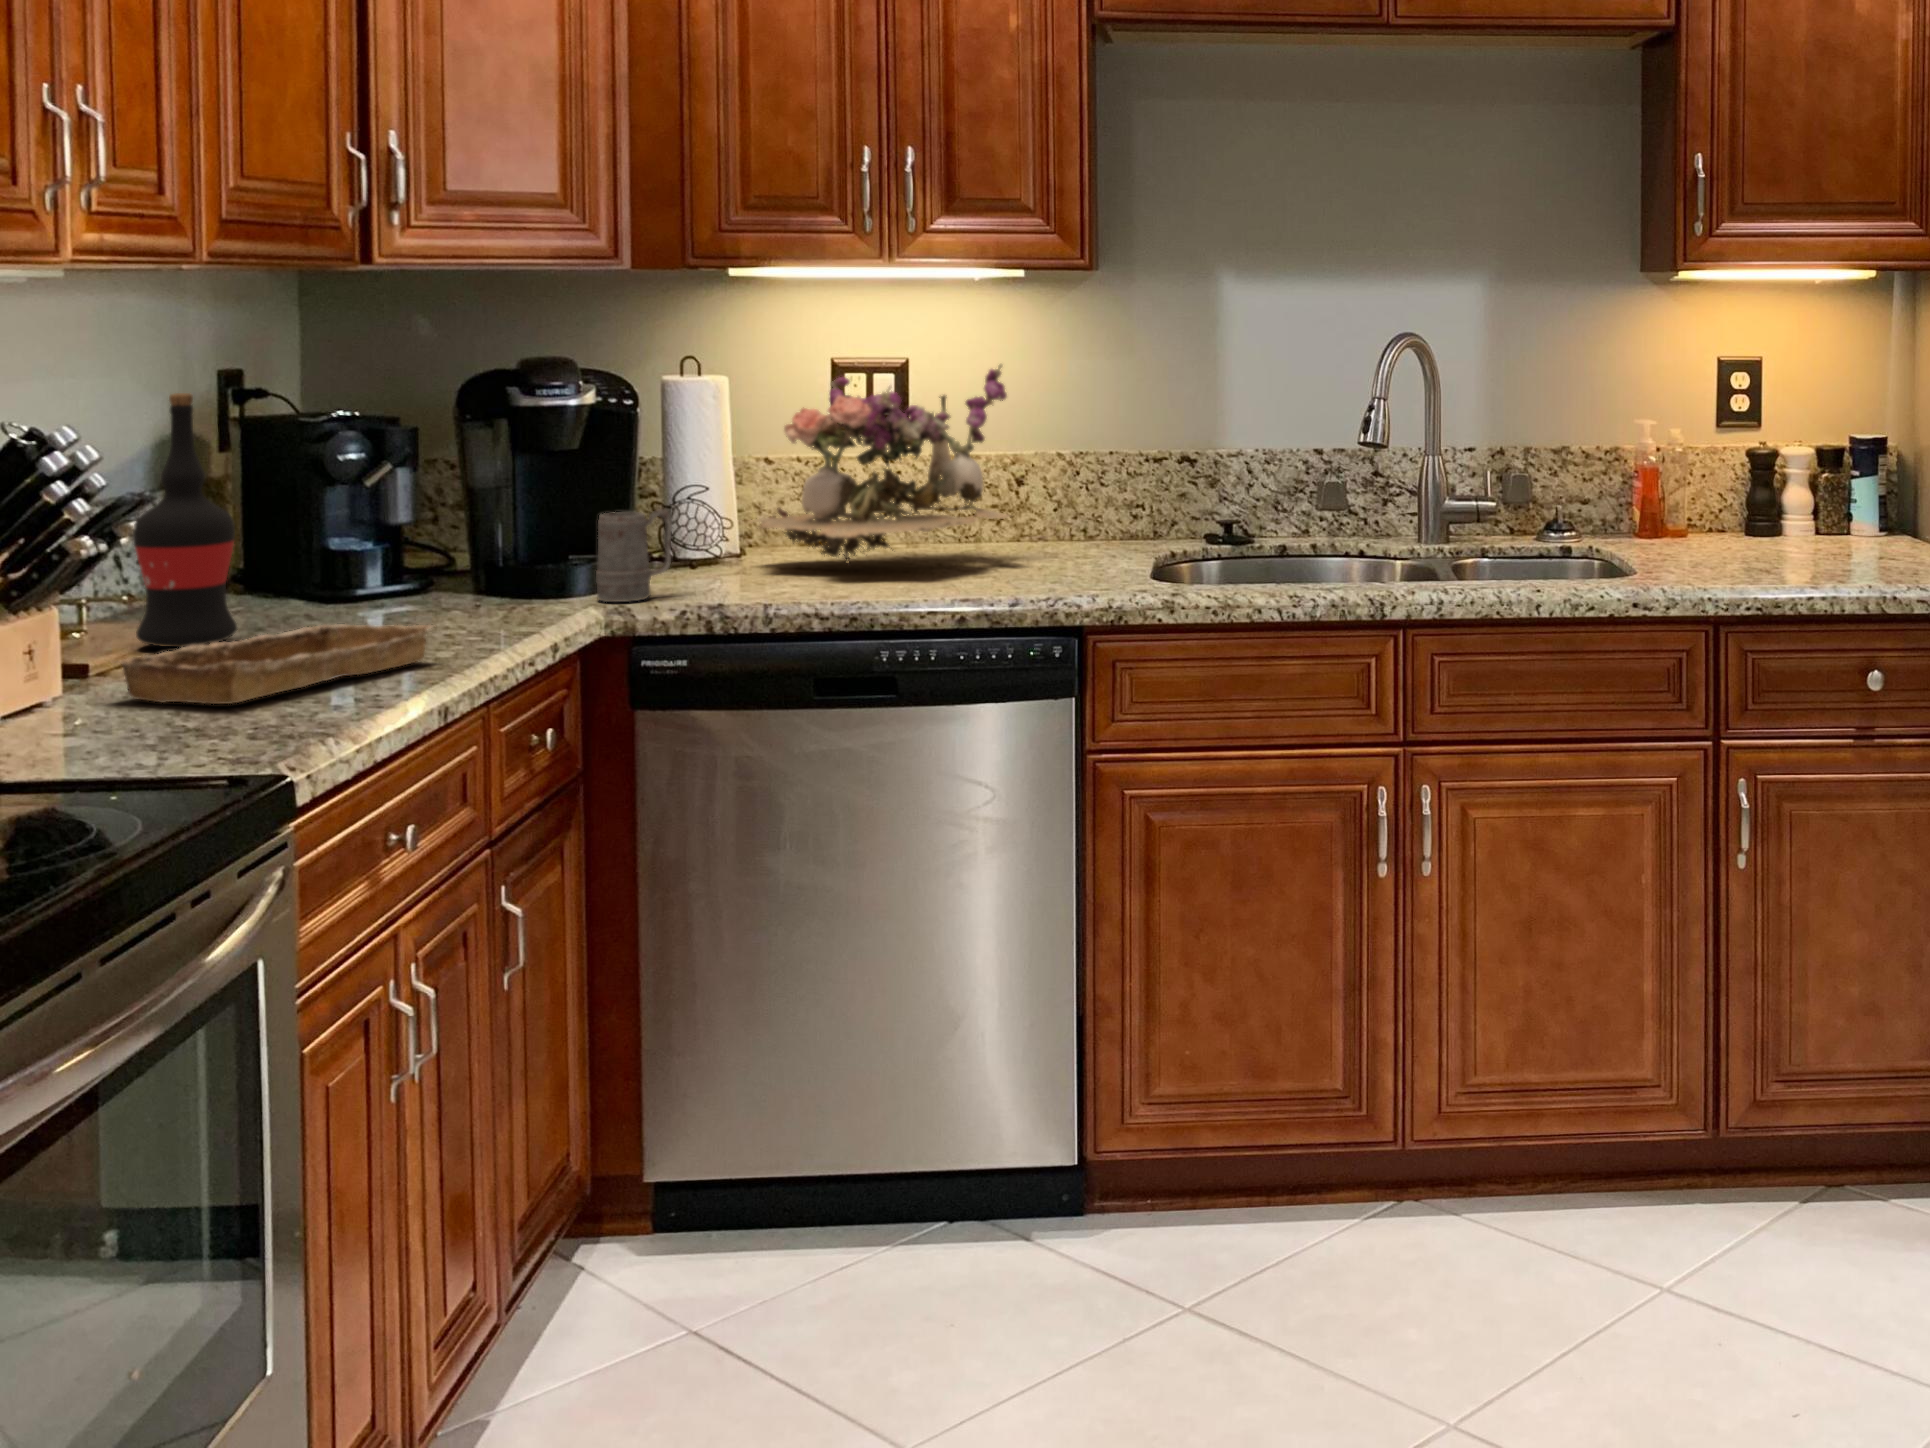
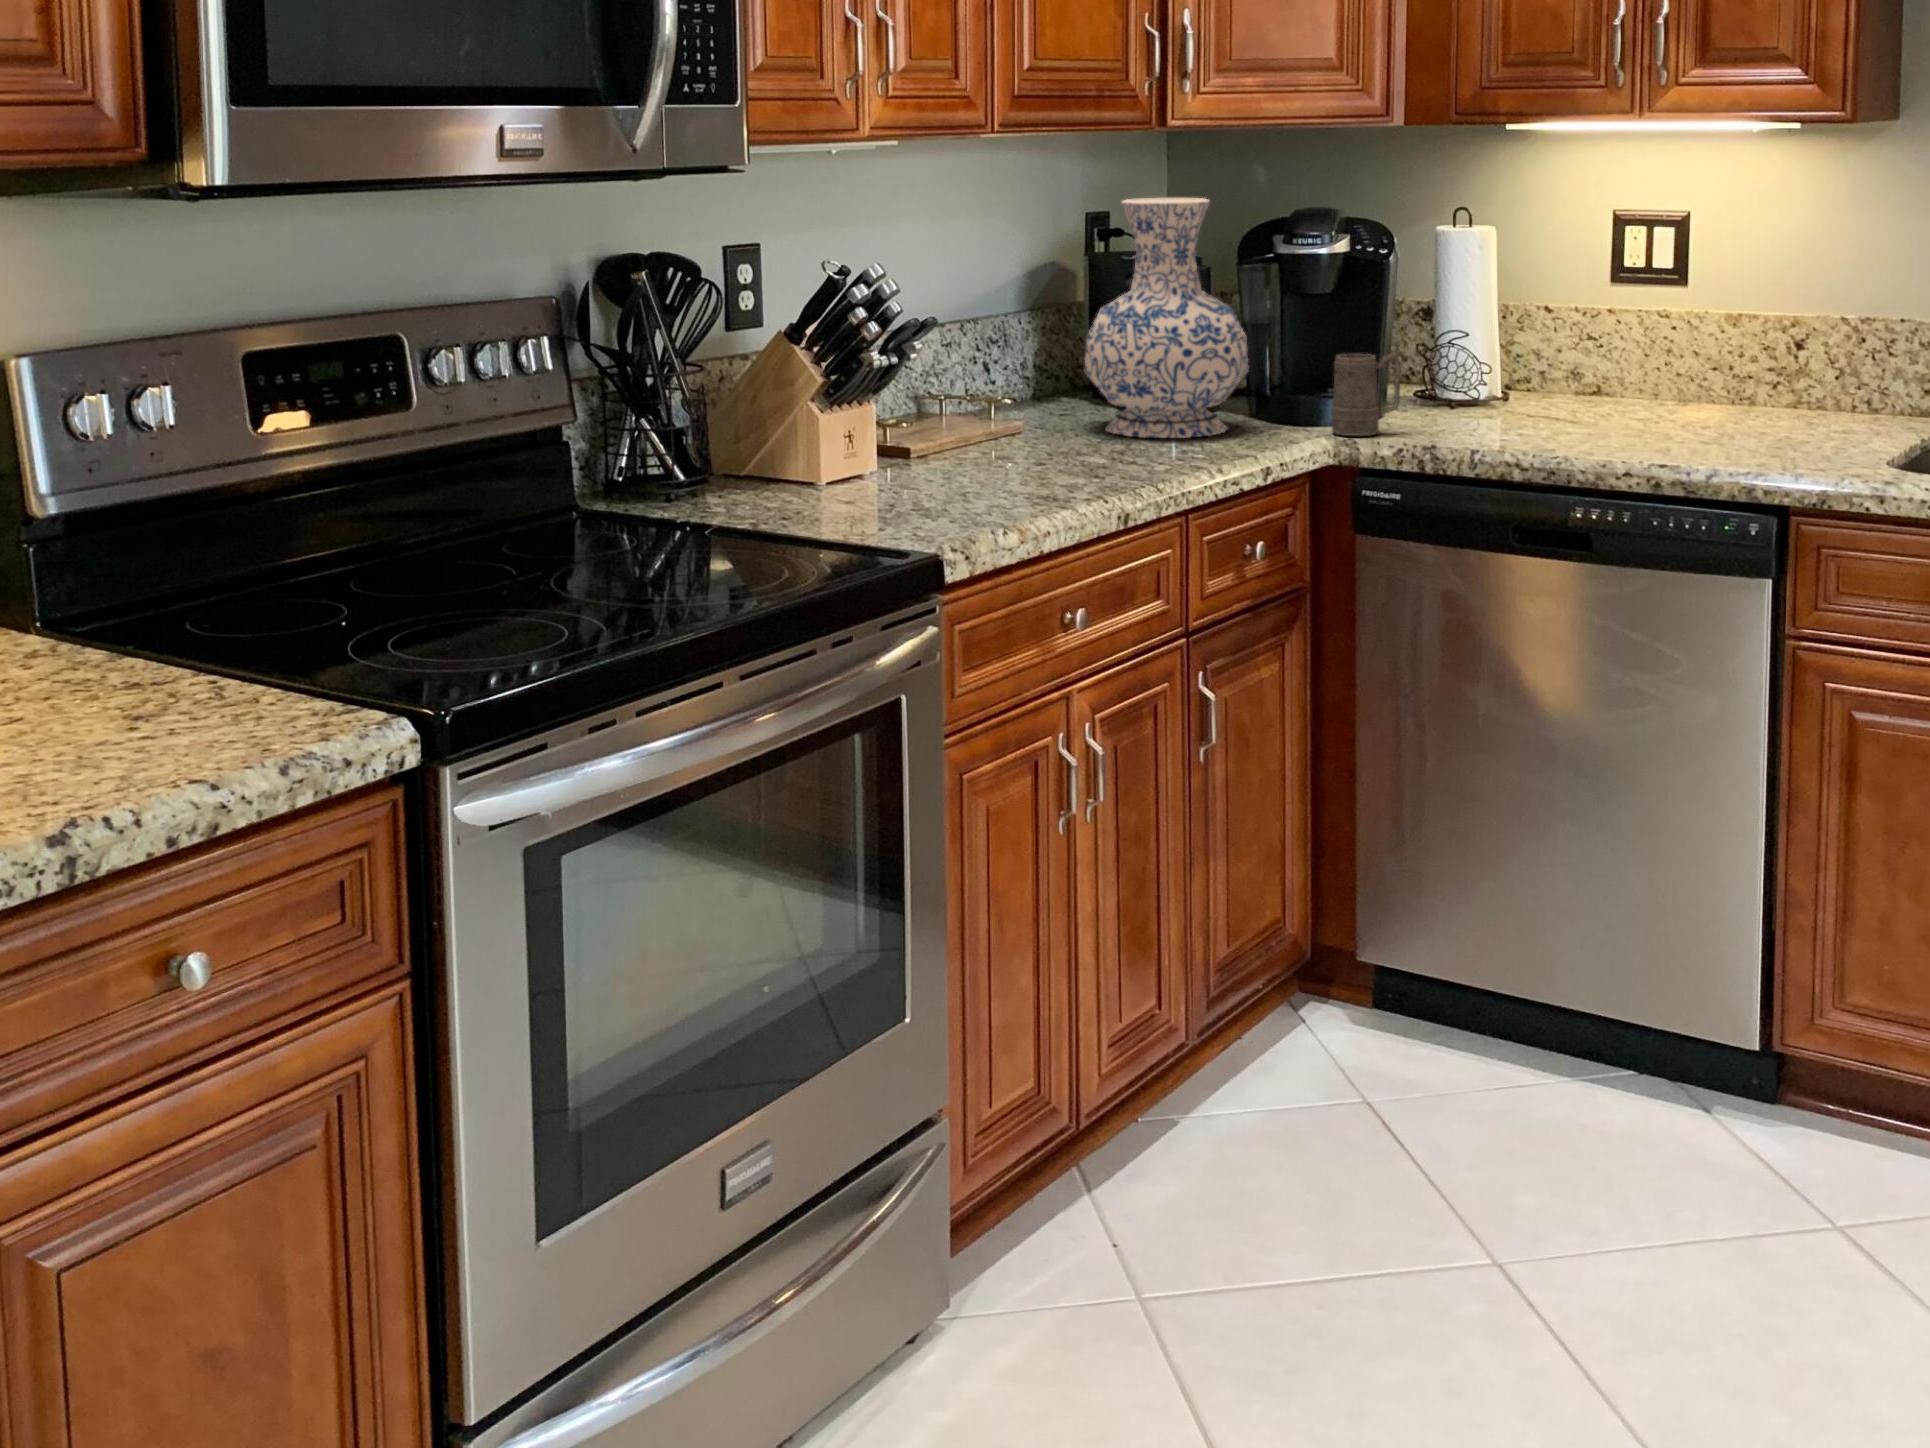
vase: none [287,344,498,624] -> present [1085,198,1249,438]
flower arrangement: present [751,364,1010,564] -> none [1499,222,1767,419]
wine bottle: present [133,393,237,647] -> none [957,238,1030,442]
tray: present [111,624,432,704] -> none [886,436,1143,496]

